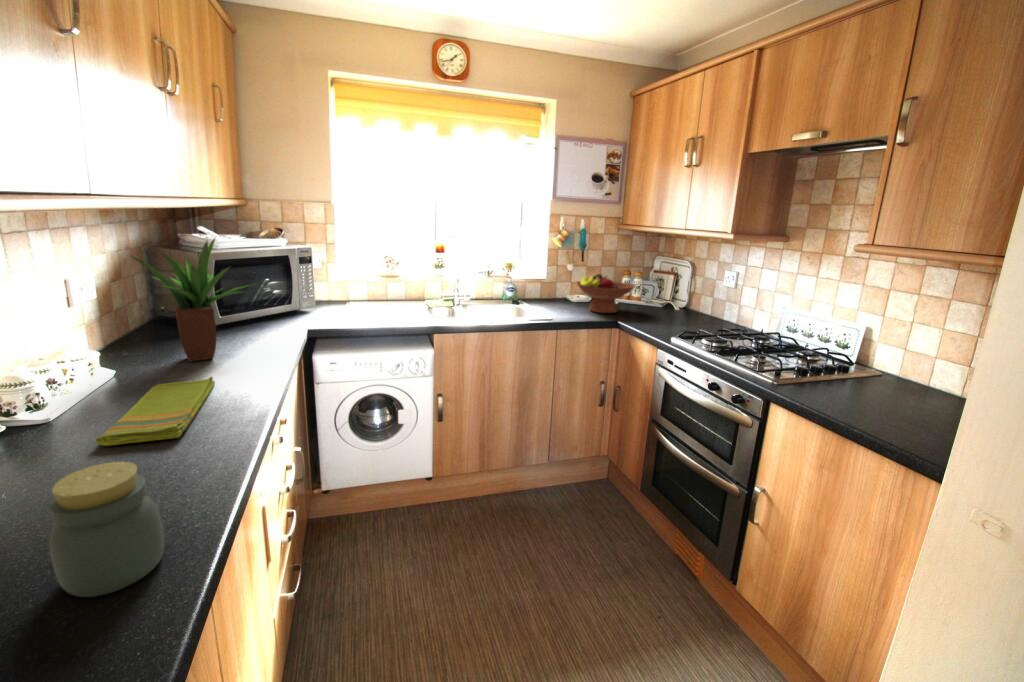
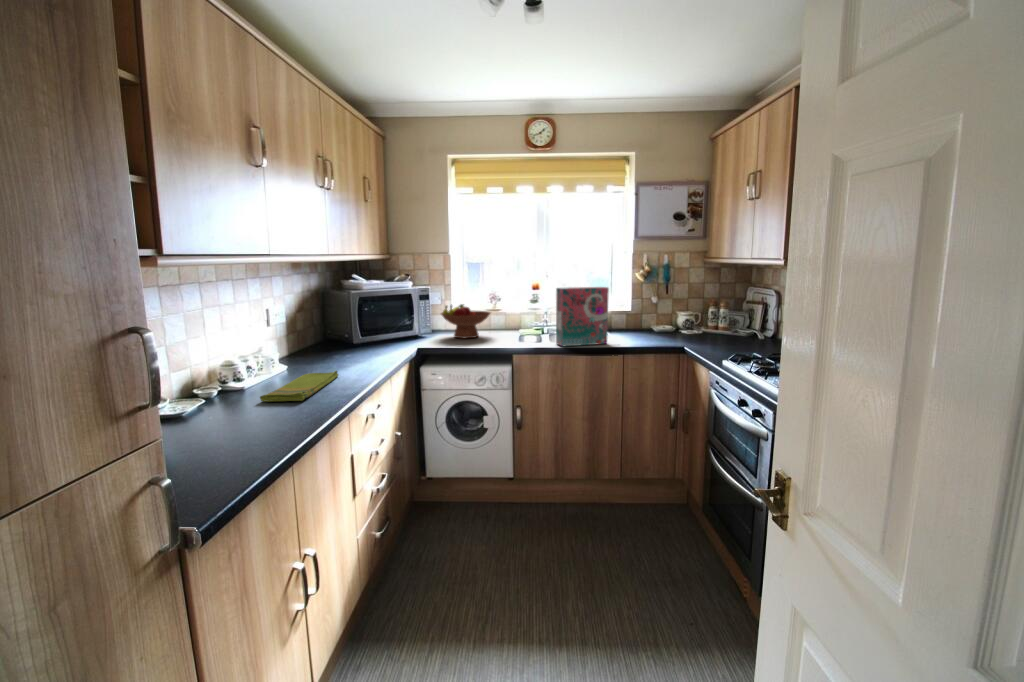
potted plant: present [134,238,253,361] -> none [302,279,377,363]
cereal box: none [481,254,540,324] -> present [556,287,609,346]
fruit bowl: present [577,274,634,313] -> present [441,304,490,338]
jar: present [49,462,165,597] -> none [212,392,267,461]

